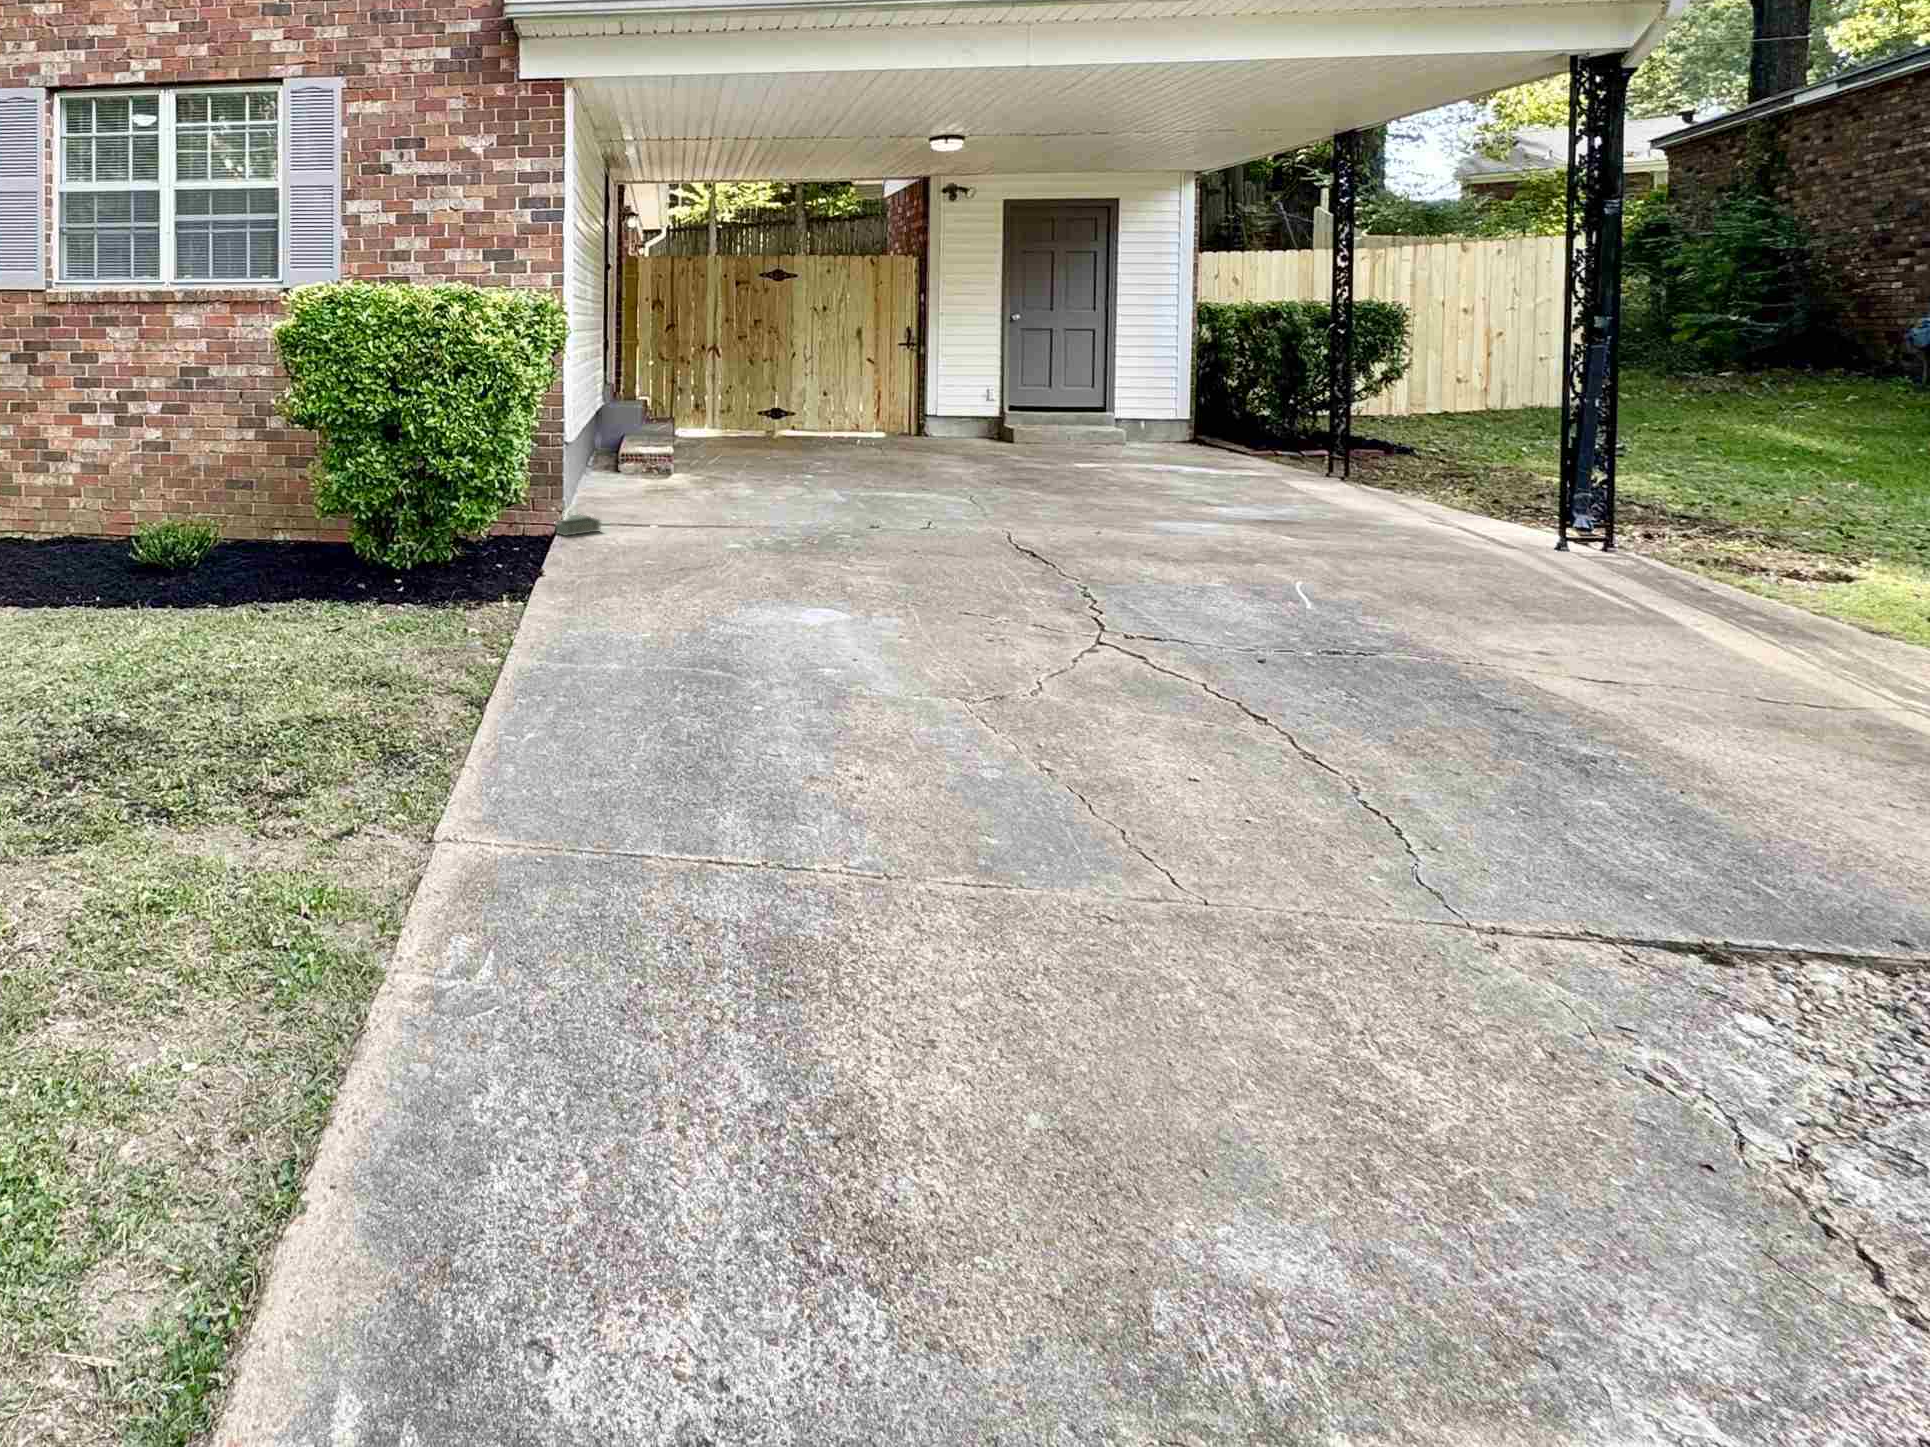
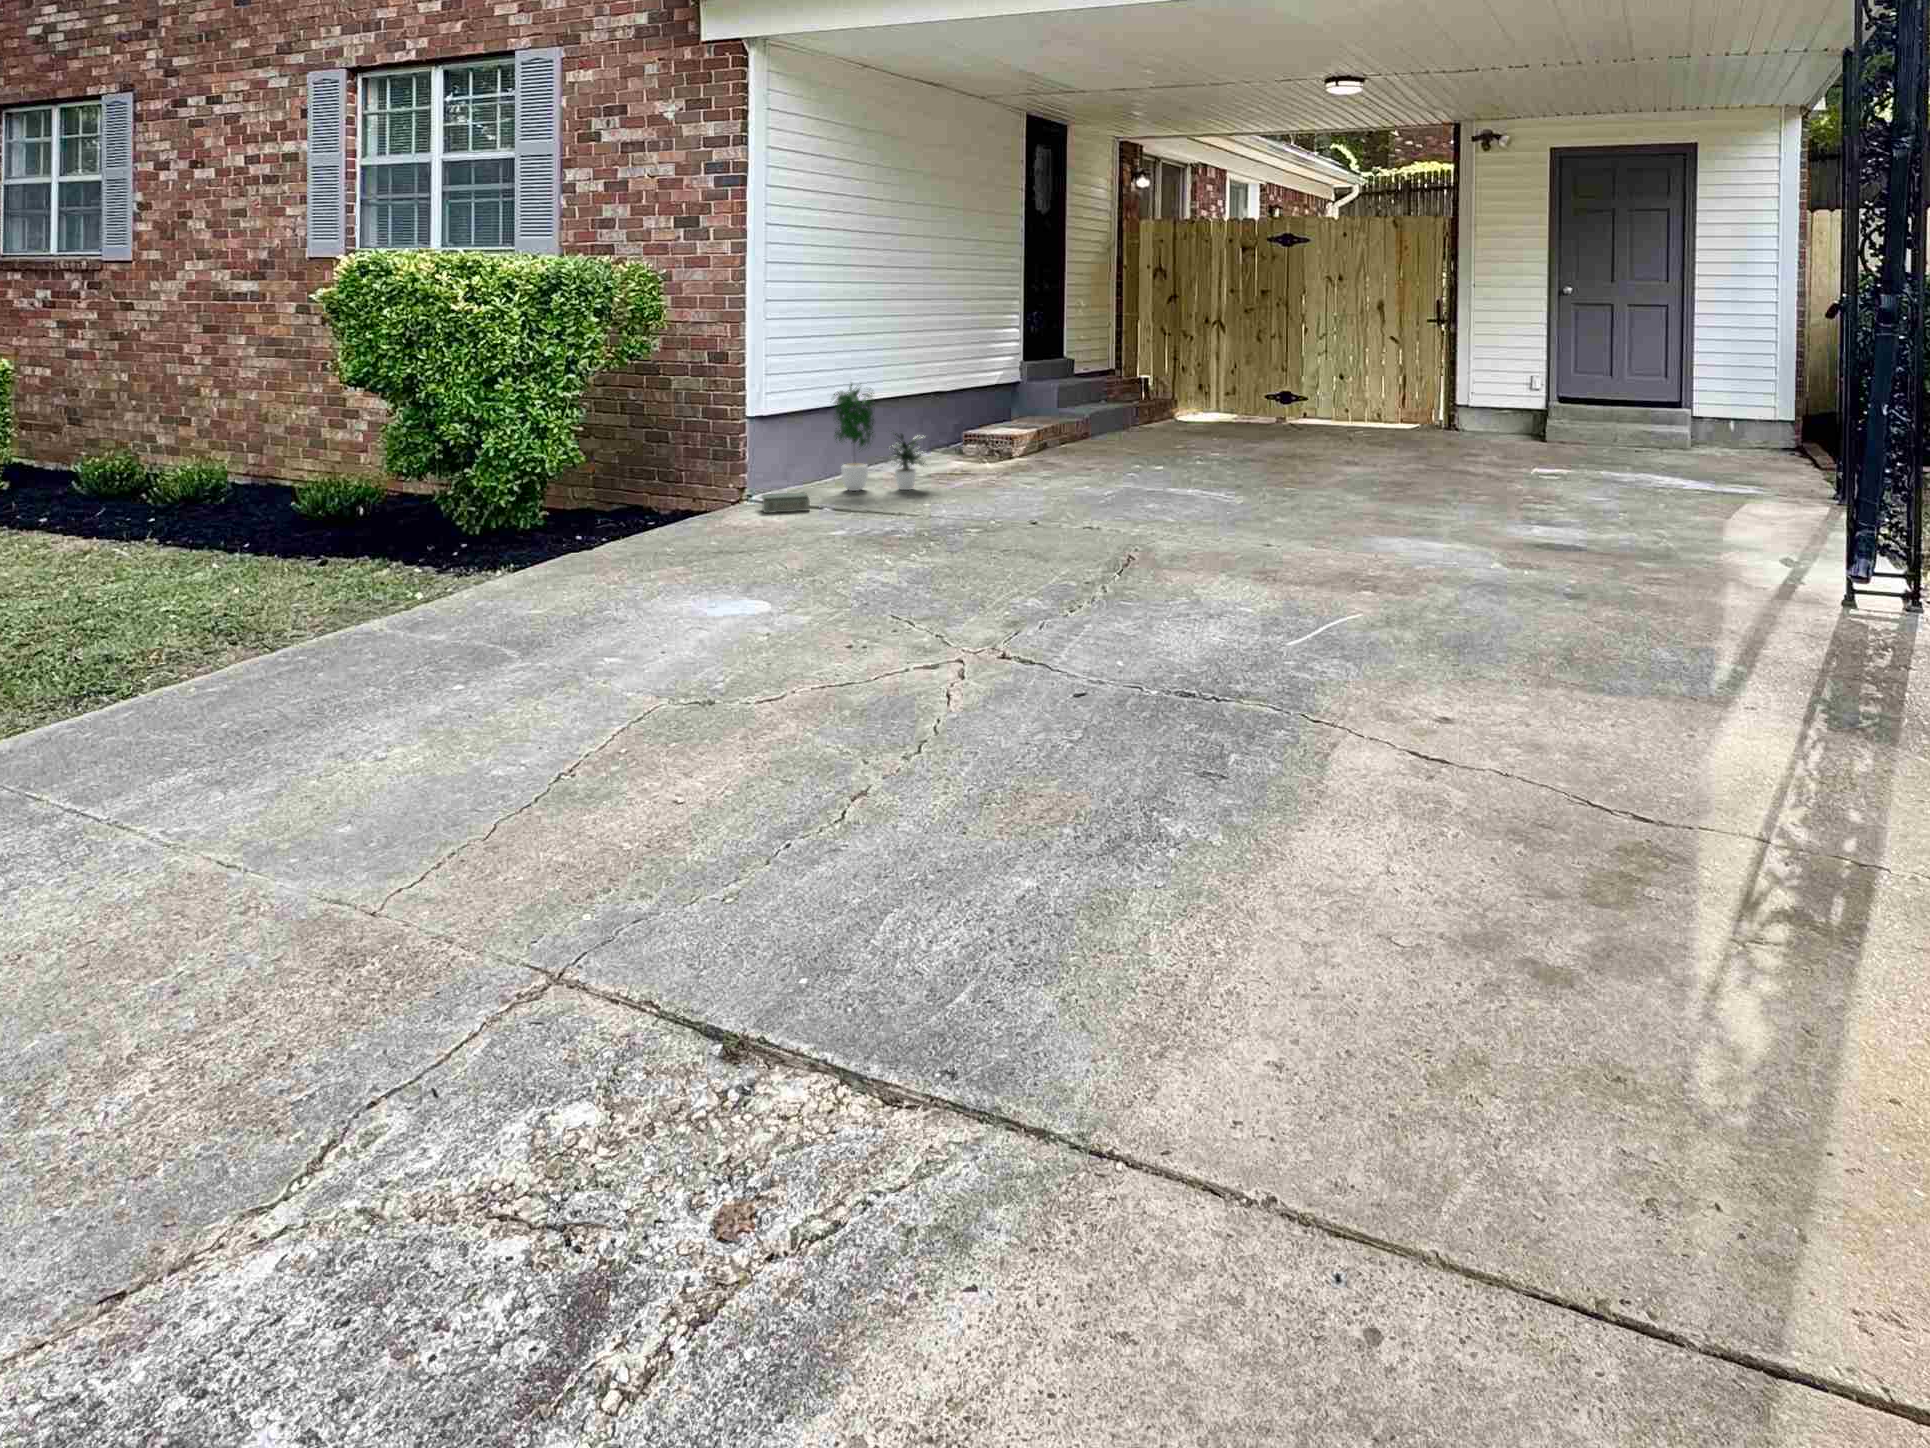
potted plant: none [559,405,651,512] -> present [834,384,925,491]

